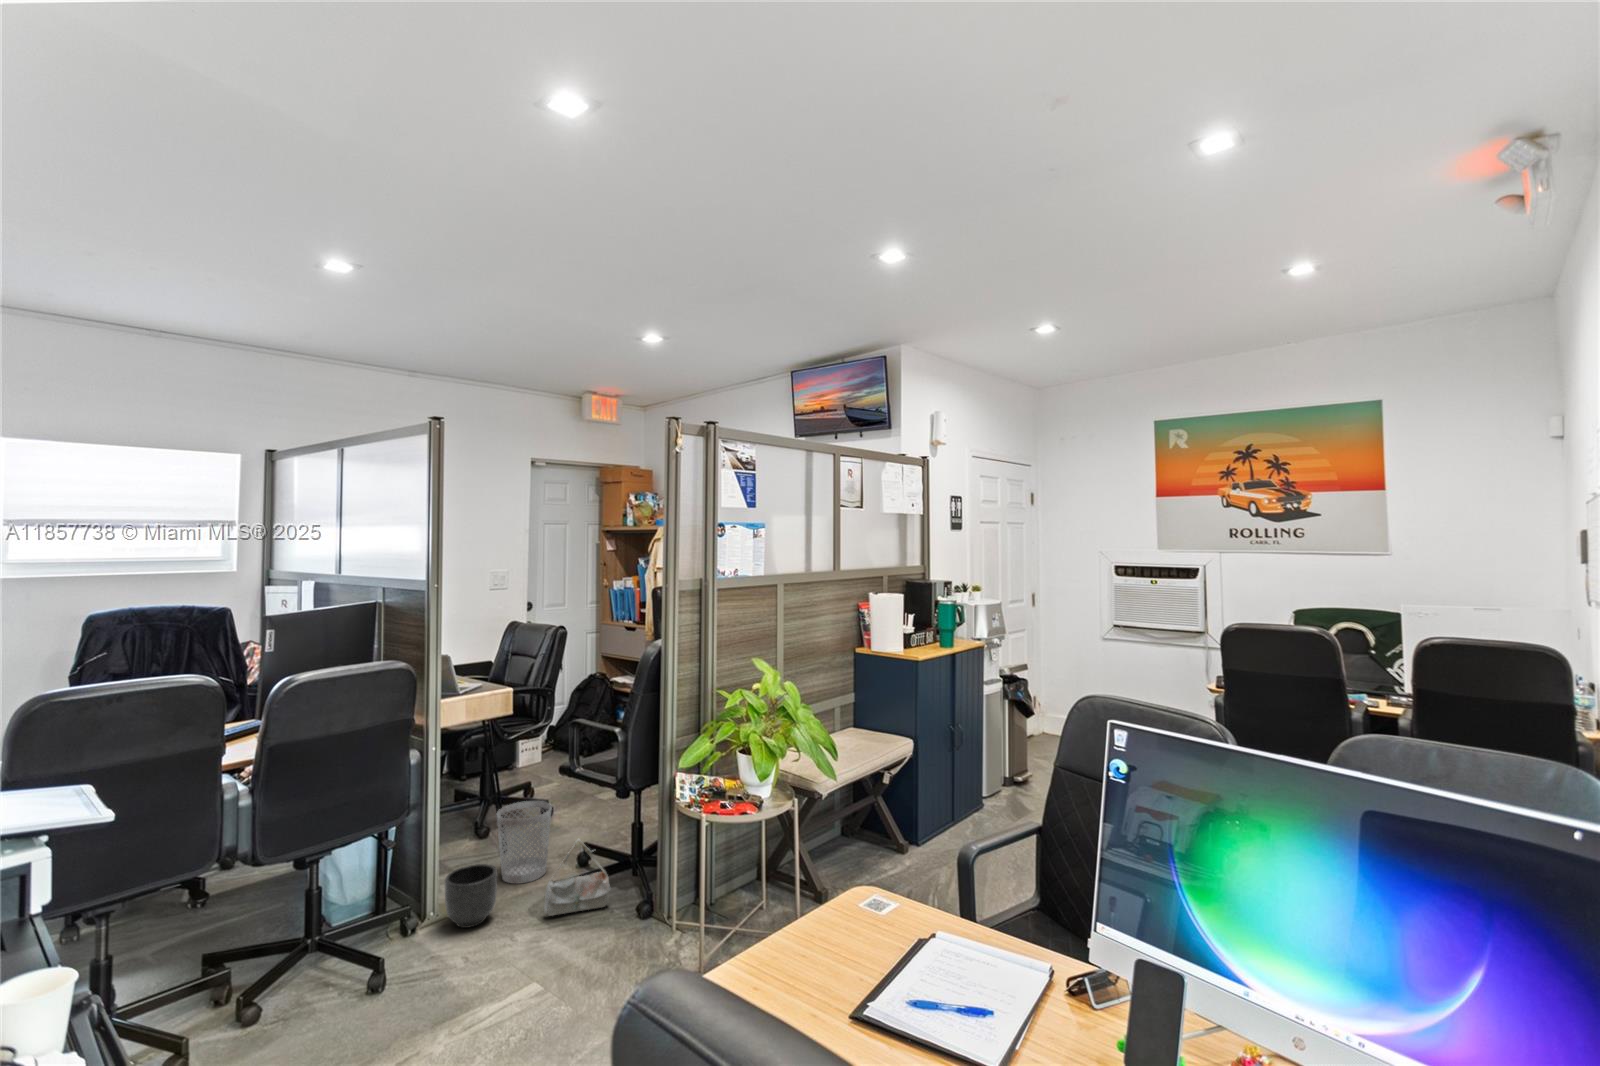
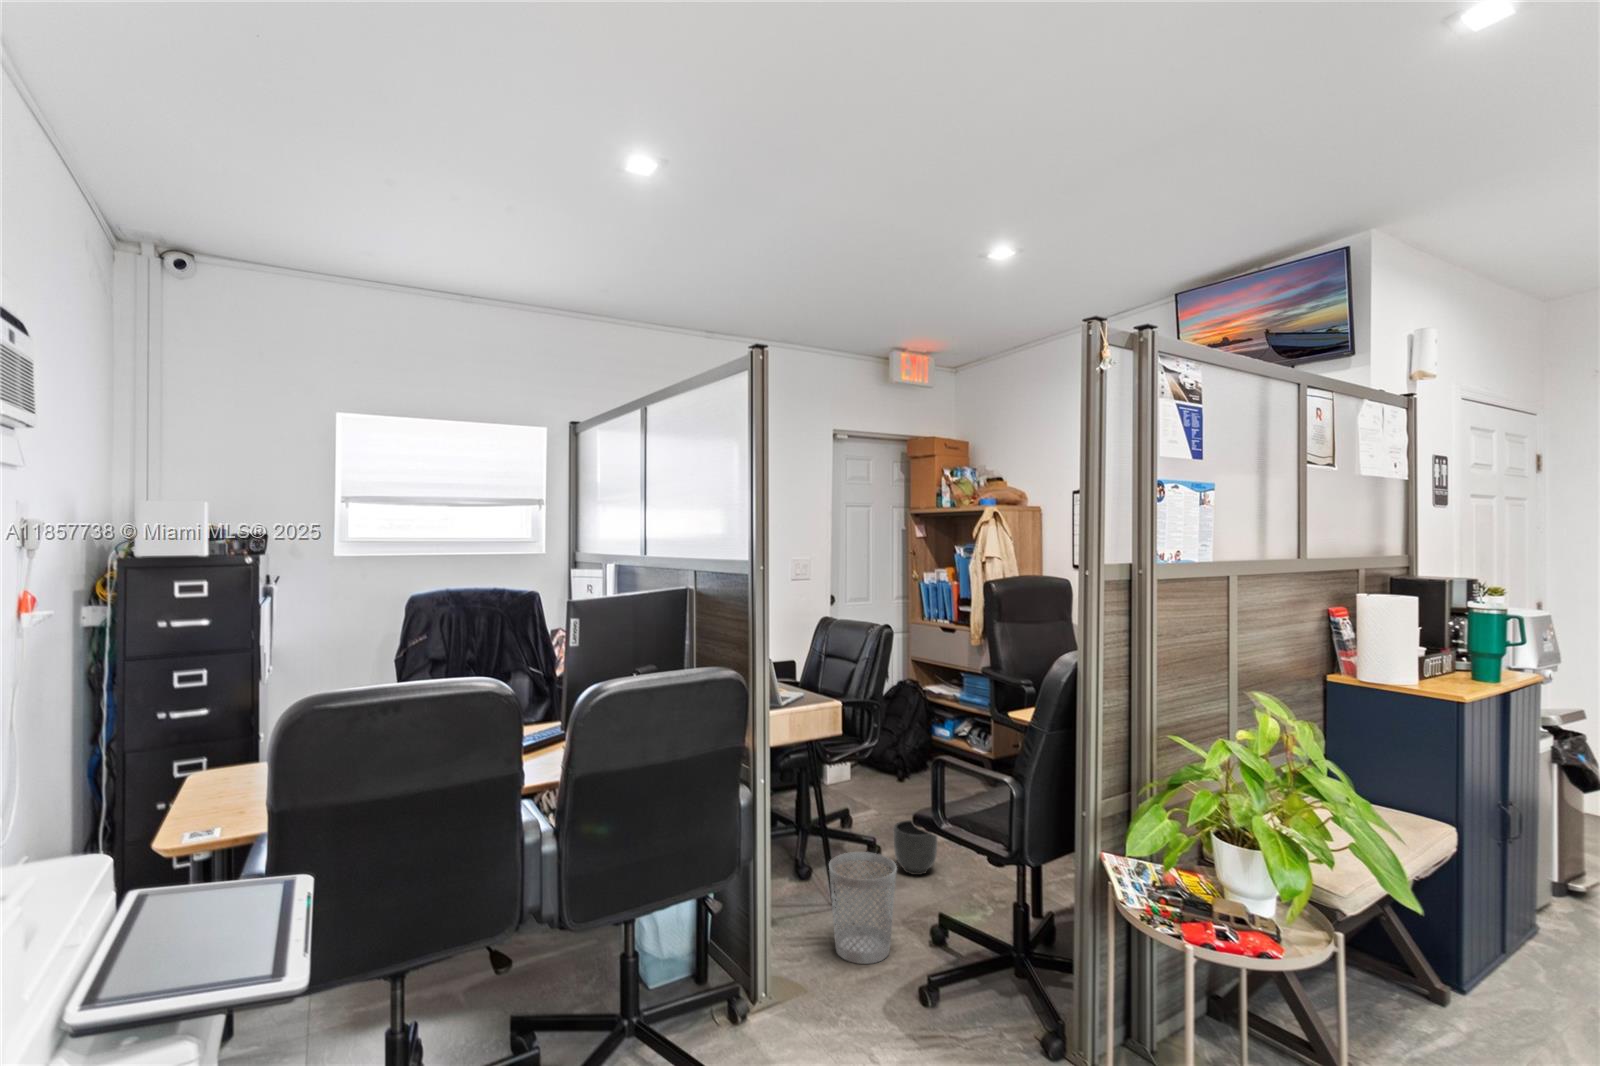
bag: present [544,839,611,916] -> none [903,925,996,1029]
planter: present [445,864,498,928] -> present [894,820,938,875]

